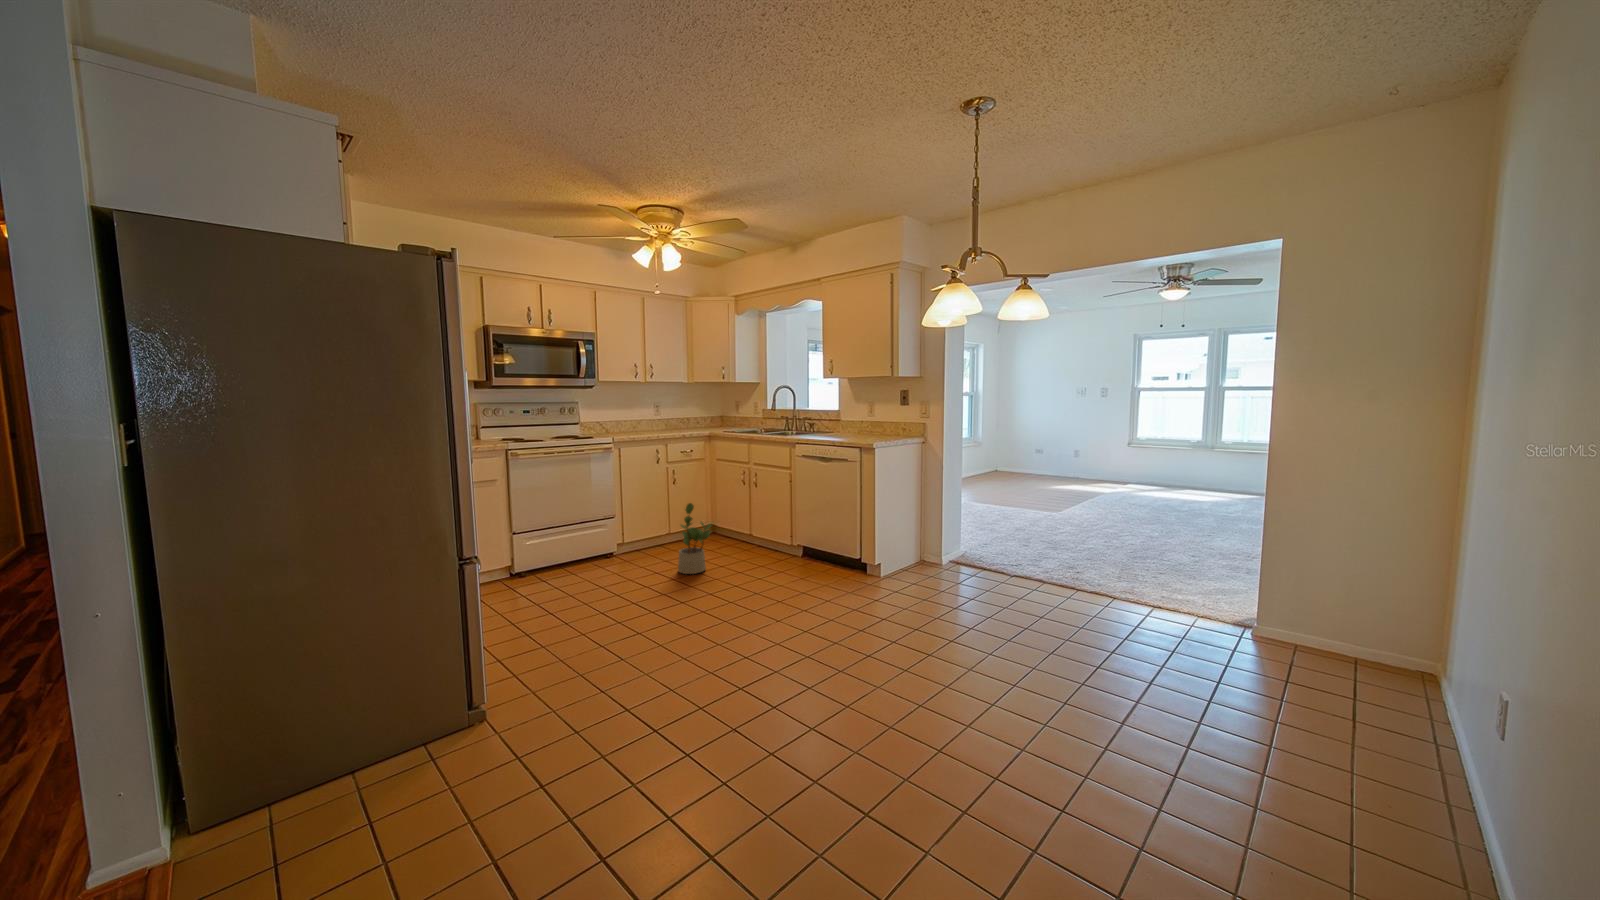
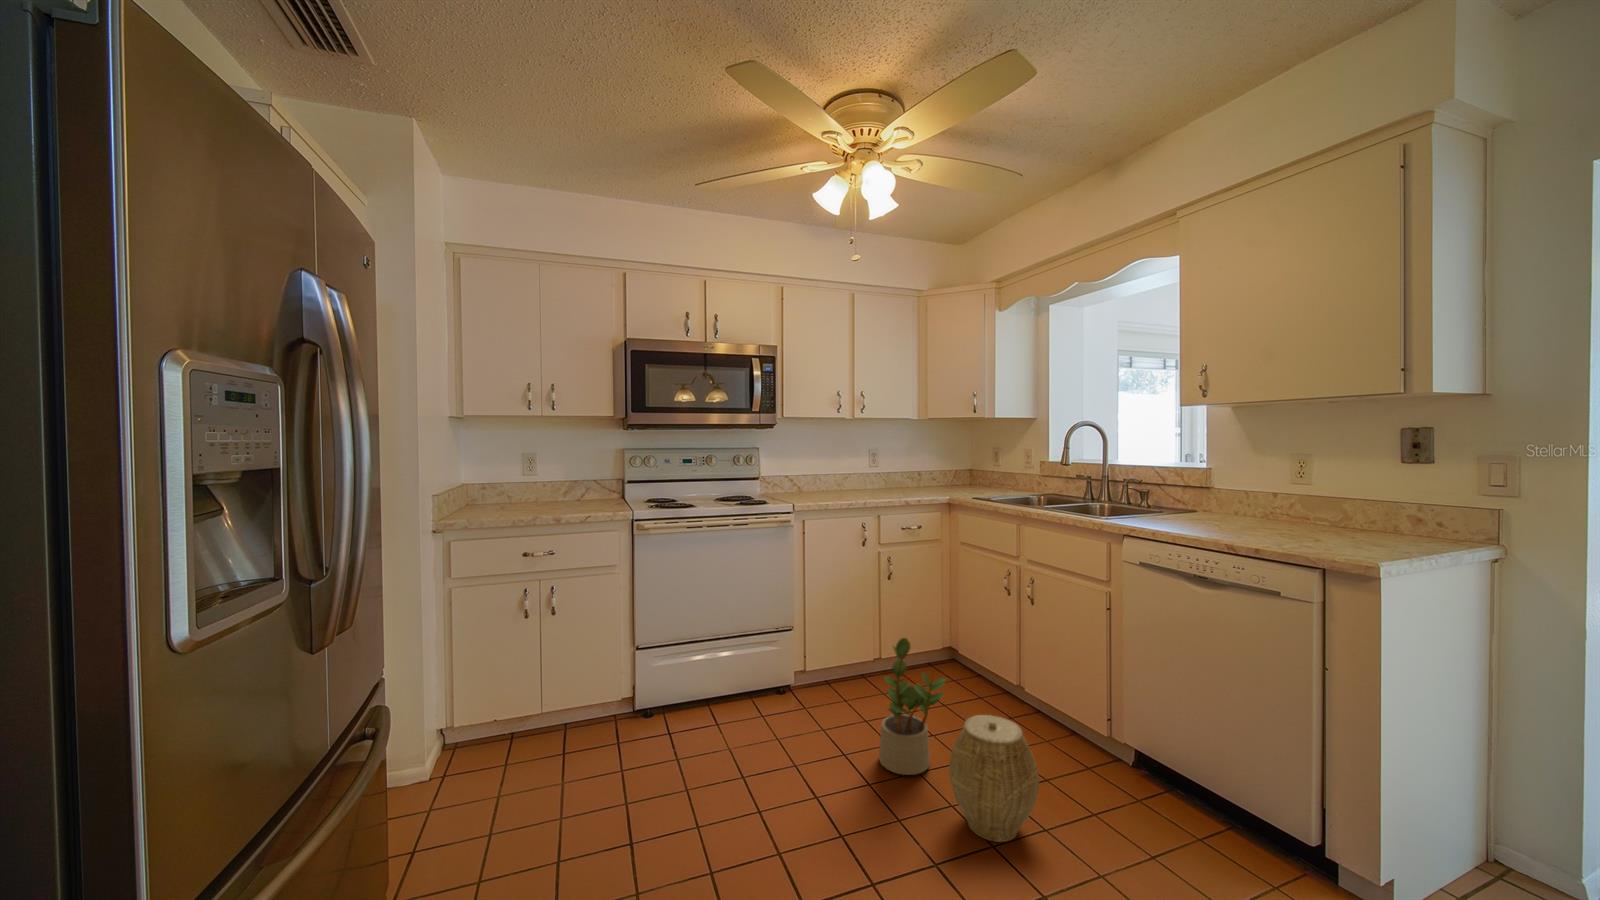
woven basket: none [717,531,759,585] -> present [949,715,1039,842]

